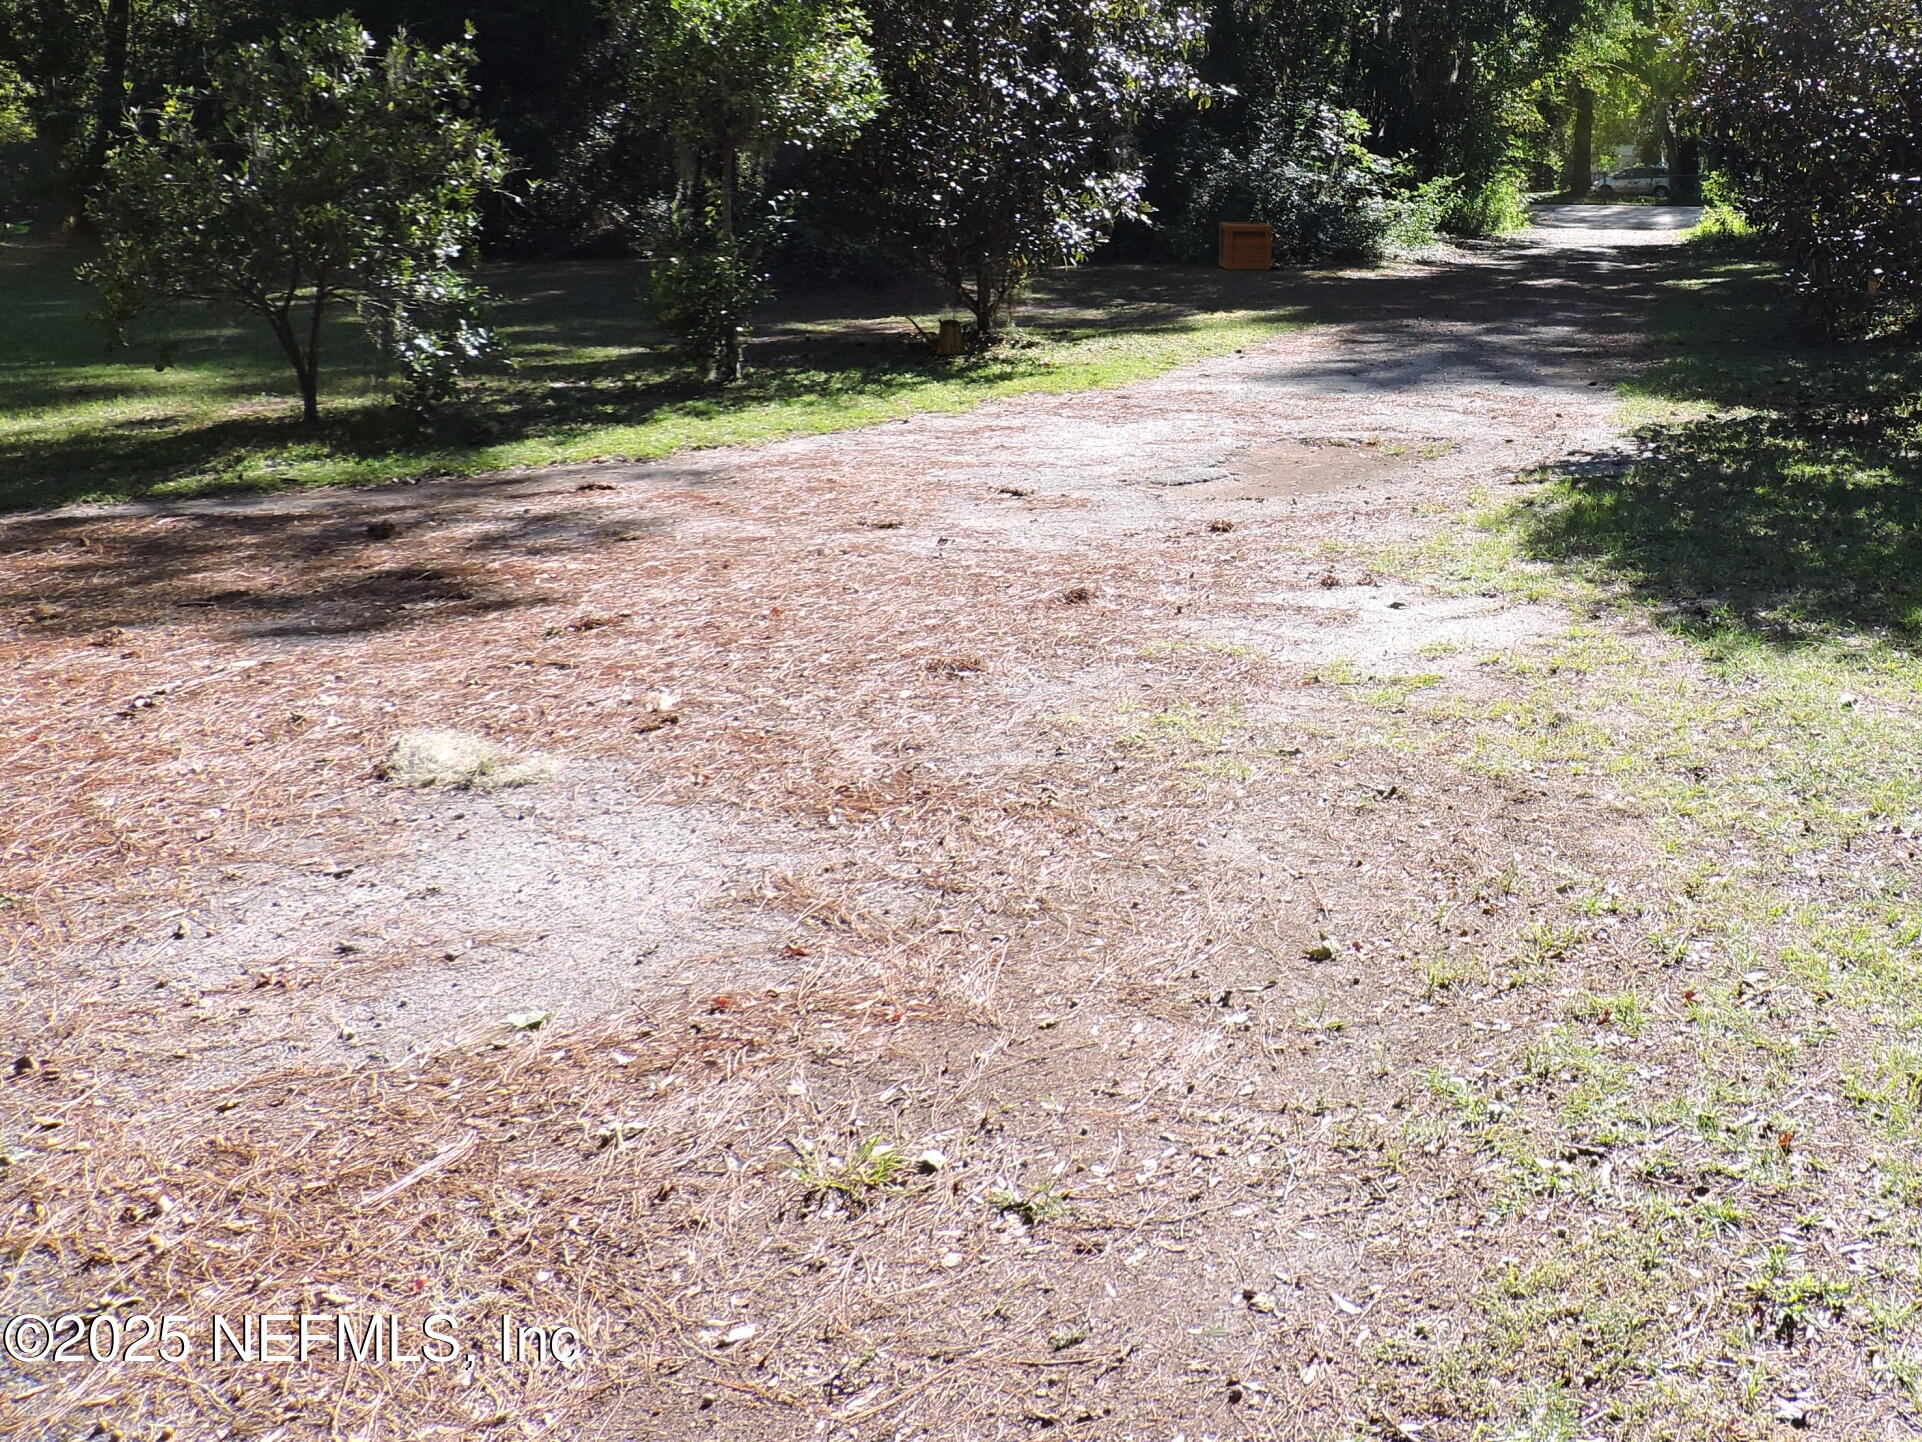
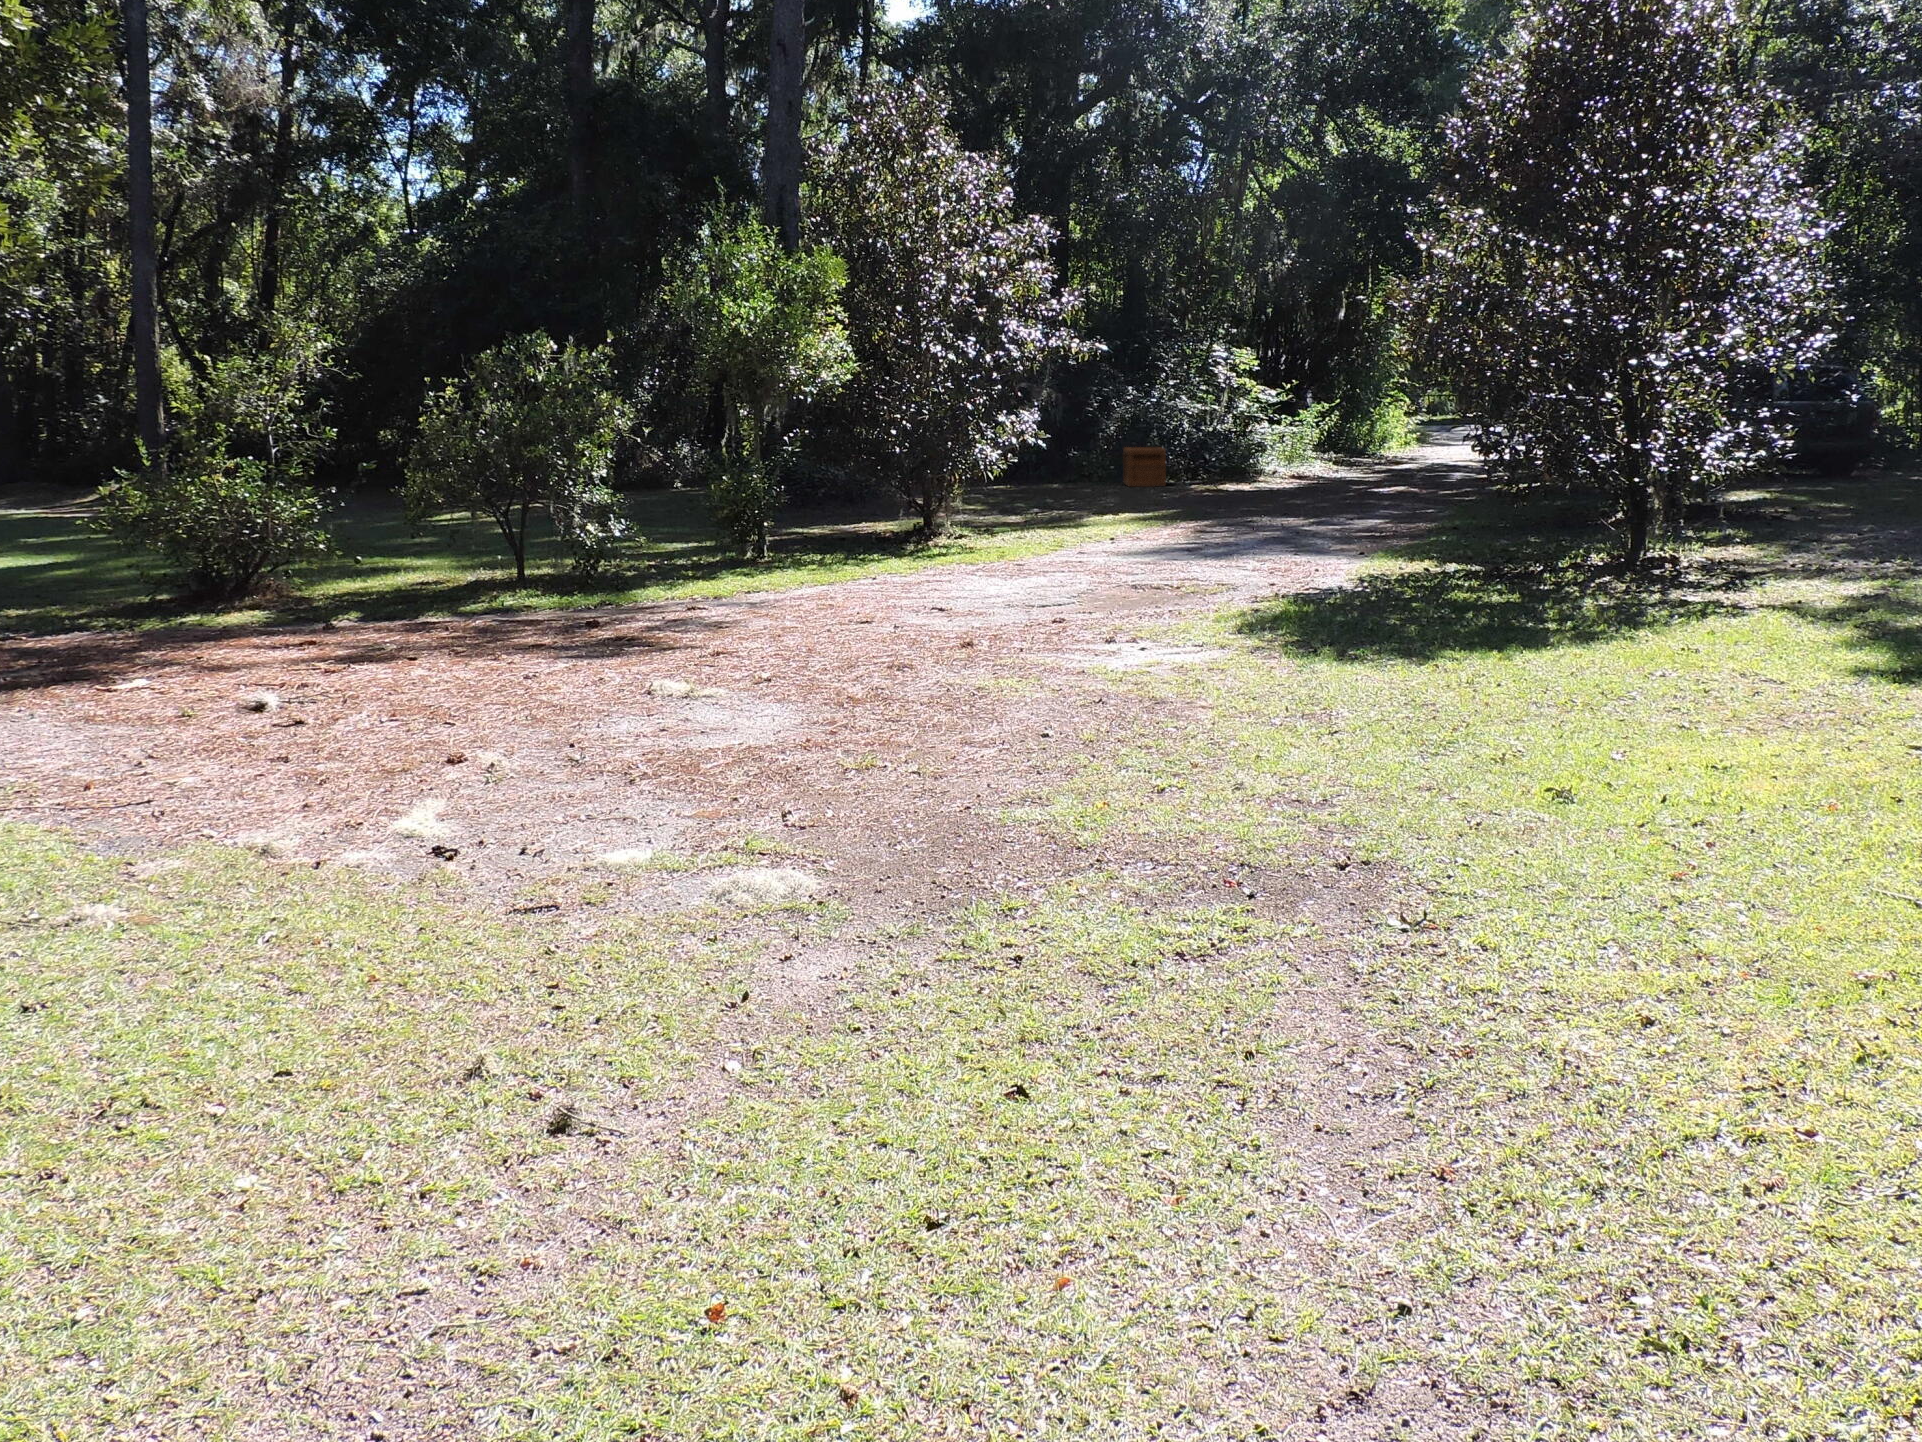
watering can: present [905,316,974,355] -> none [873,518,920,546]

